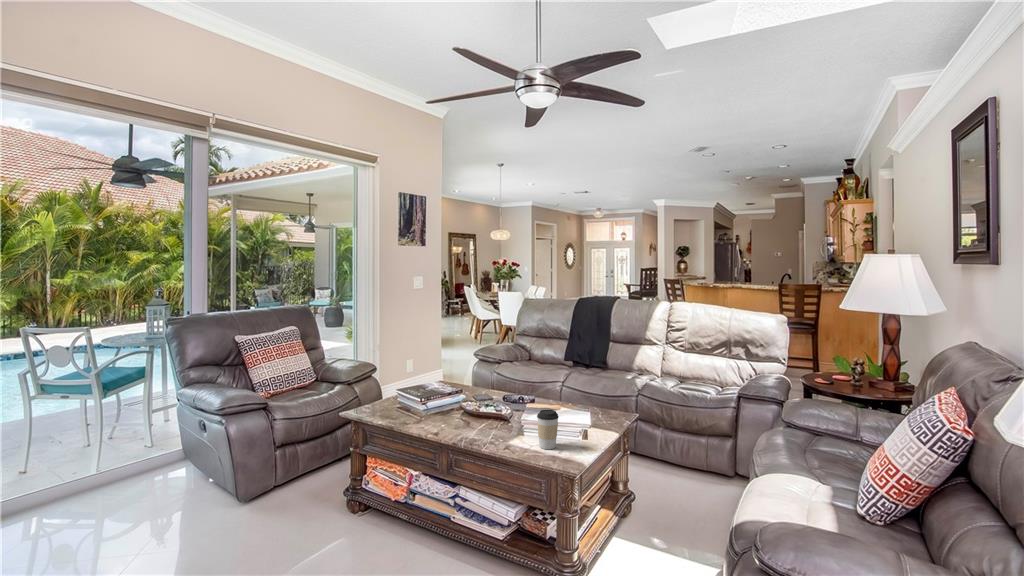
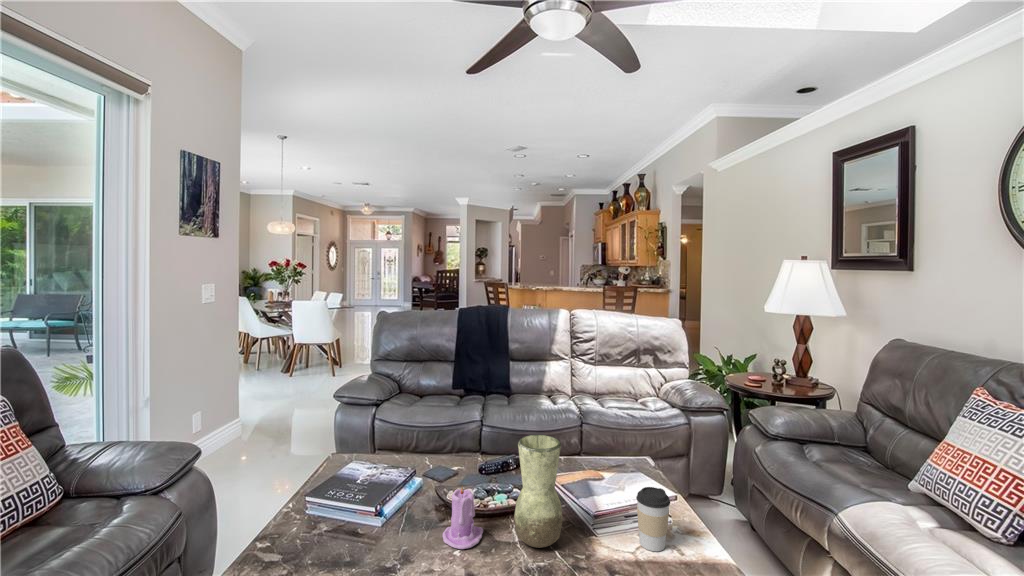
vase: none [471,367,500,433] -> present [514,435,563,548]
candle: none [438,391,463,425] -> present [443,488,483,549]

